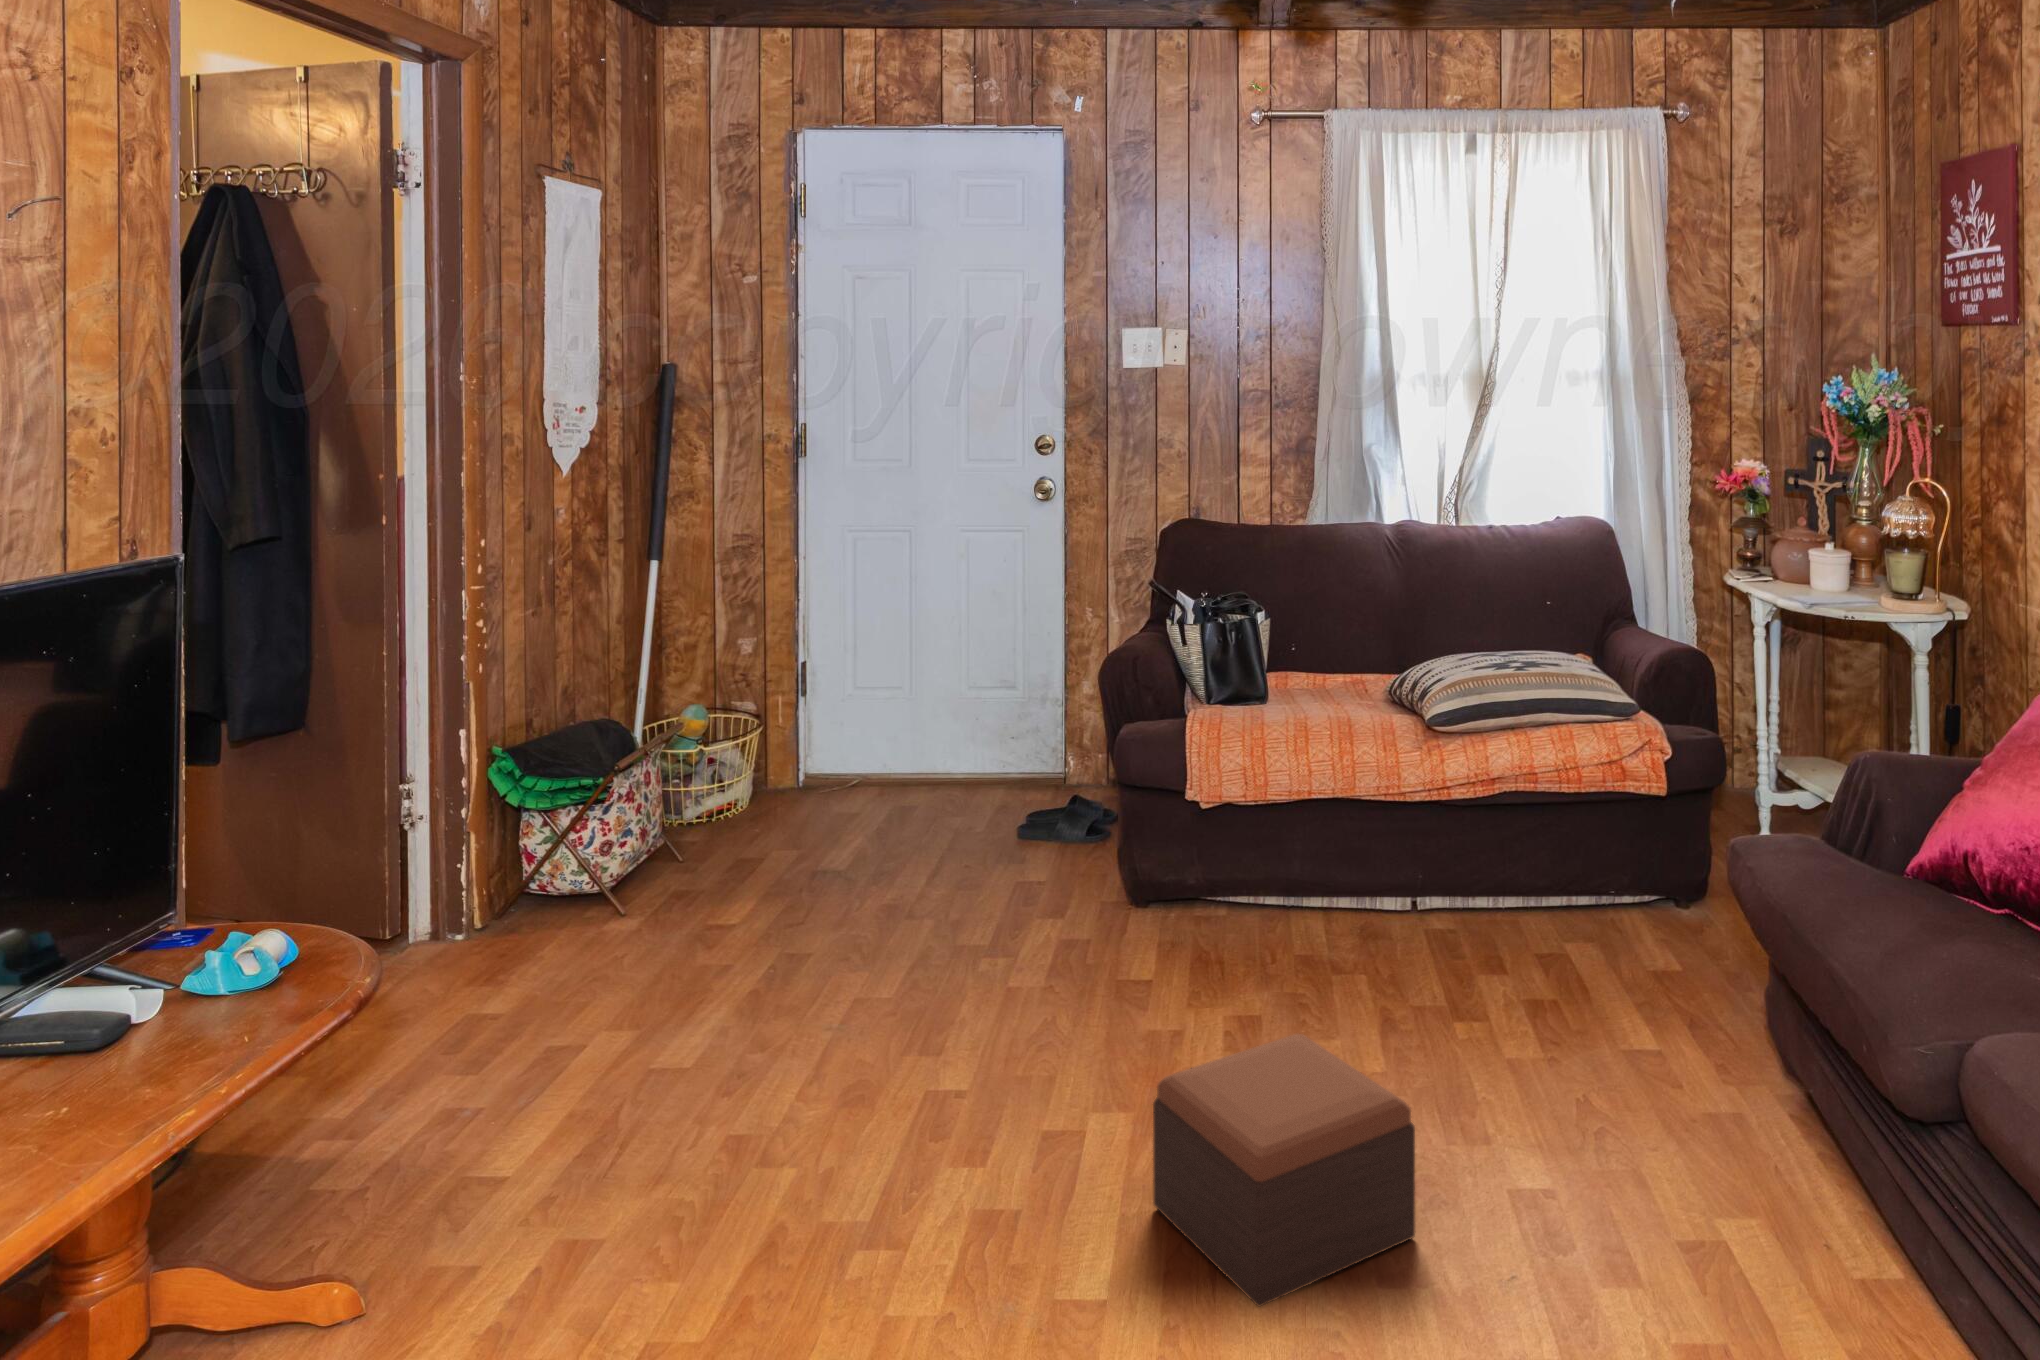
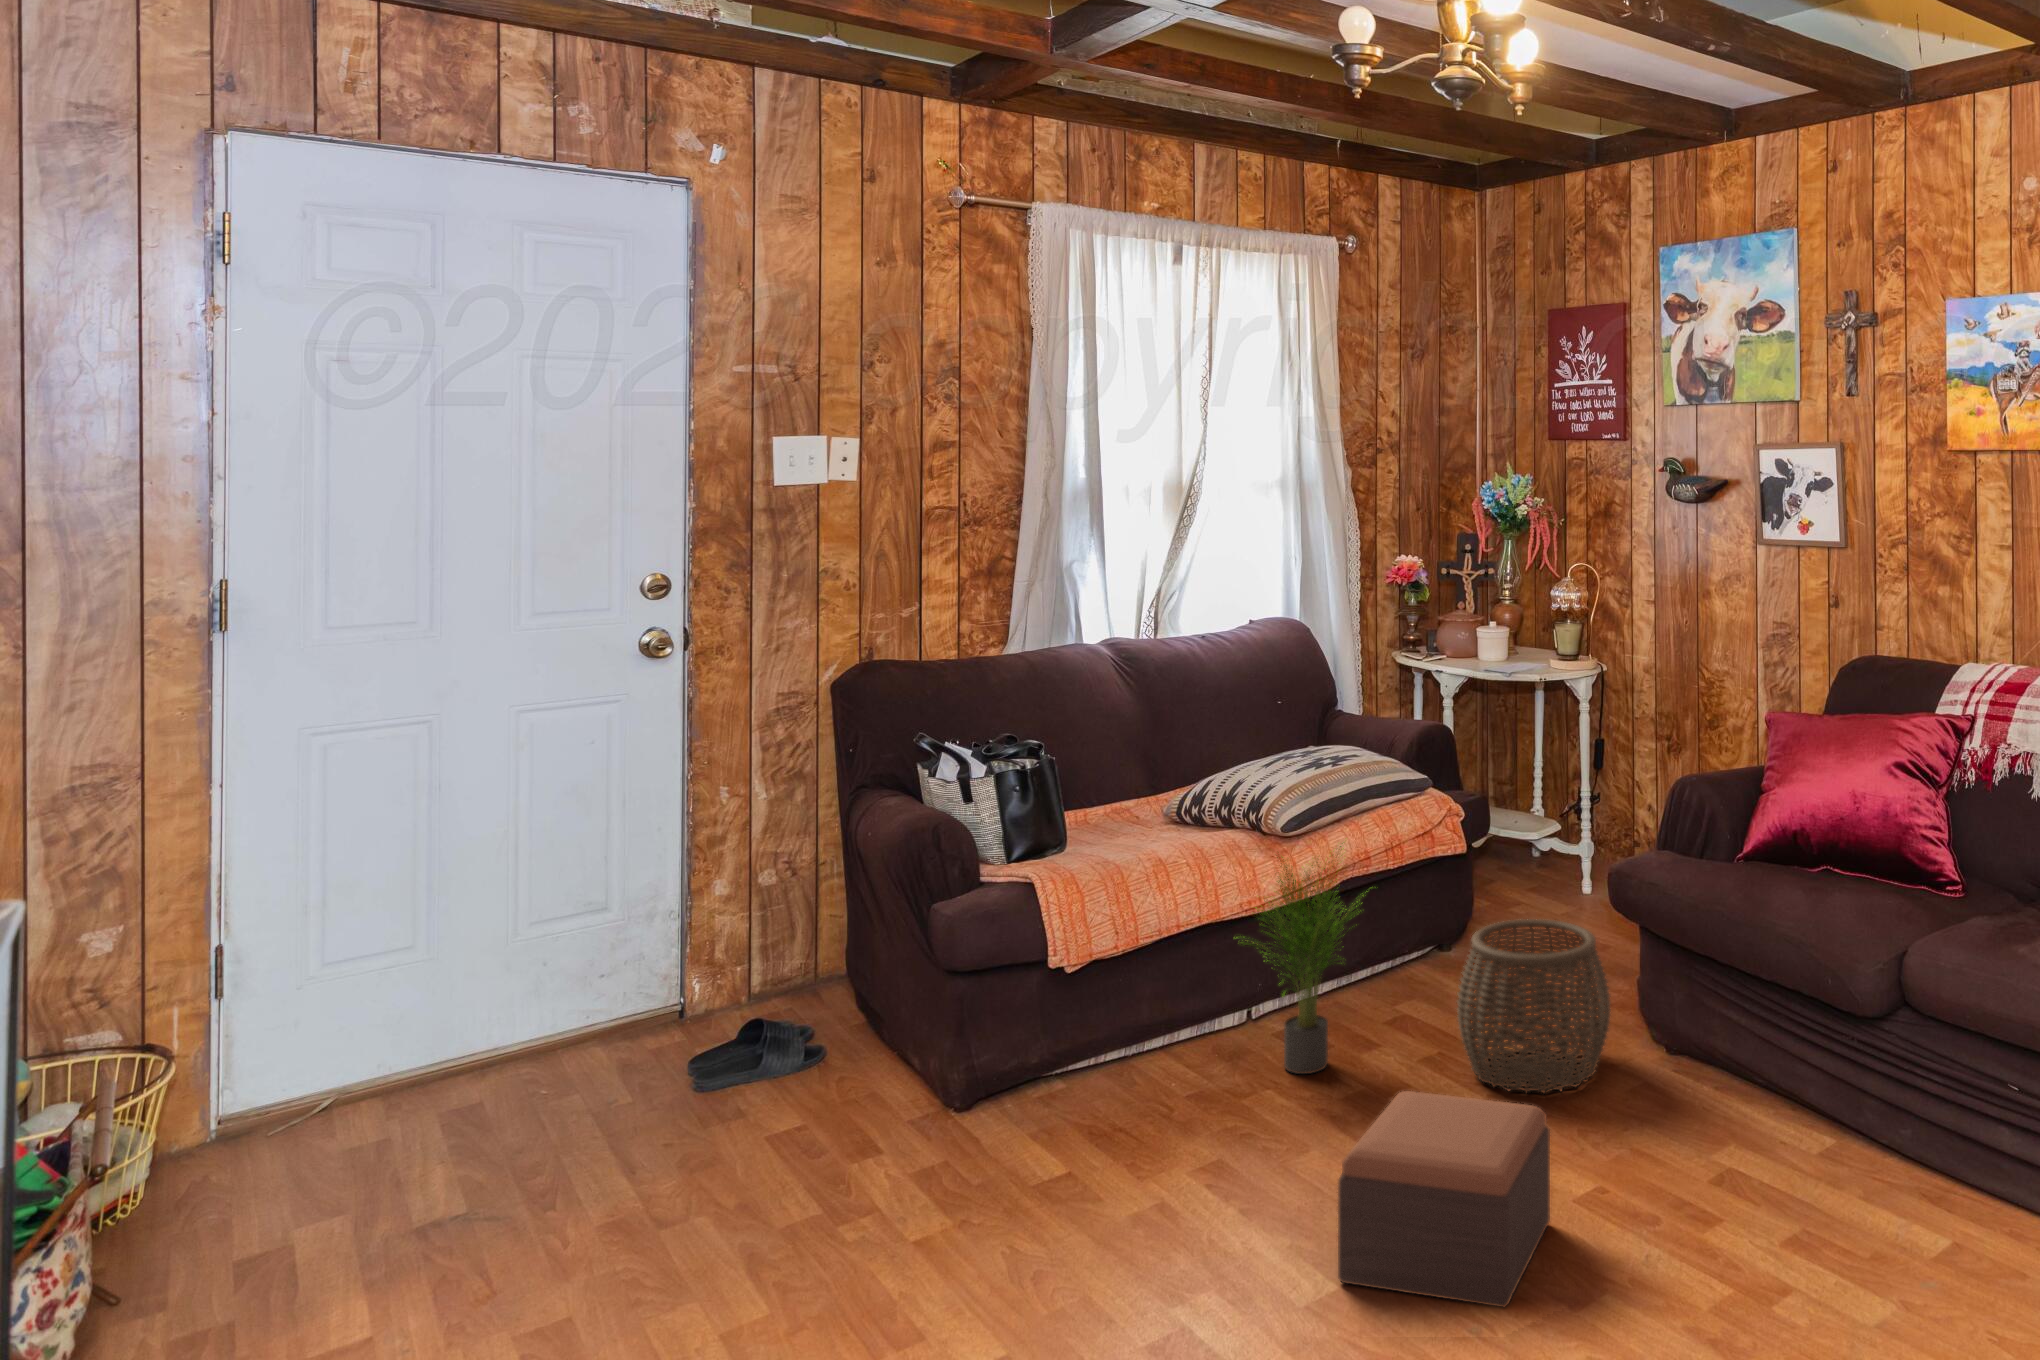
potted plant: none [1299,751,1468,993] -> present [1243,842,1358,1074]
woven basket: none [1520,884,1711,1099] -> present [1457,919,1611,1093]

